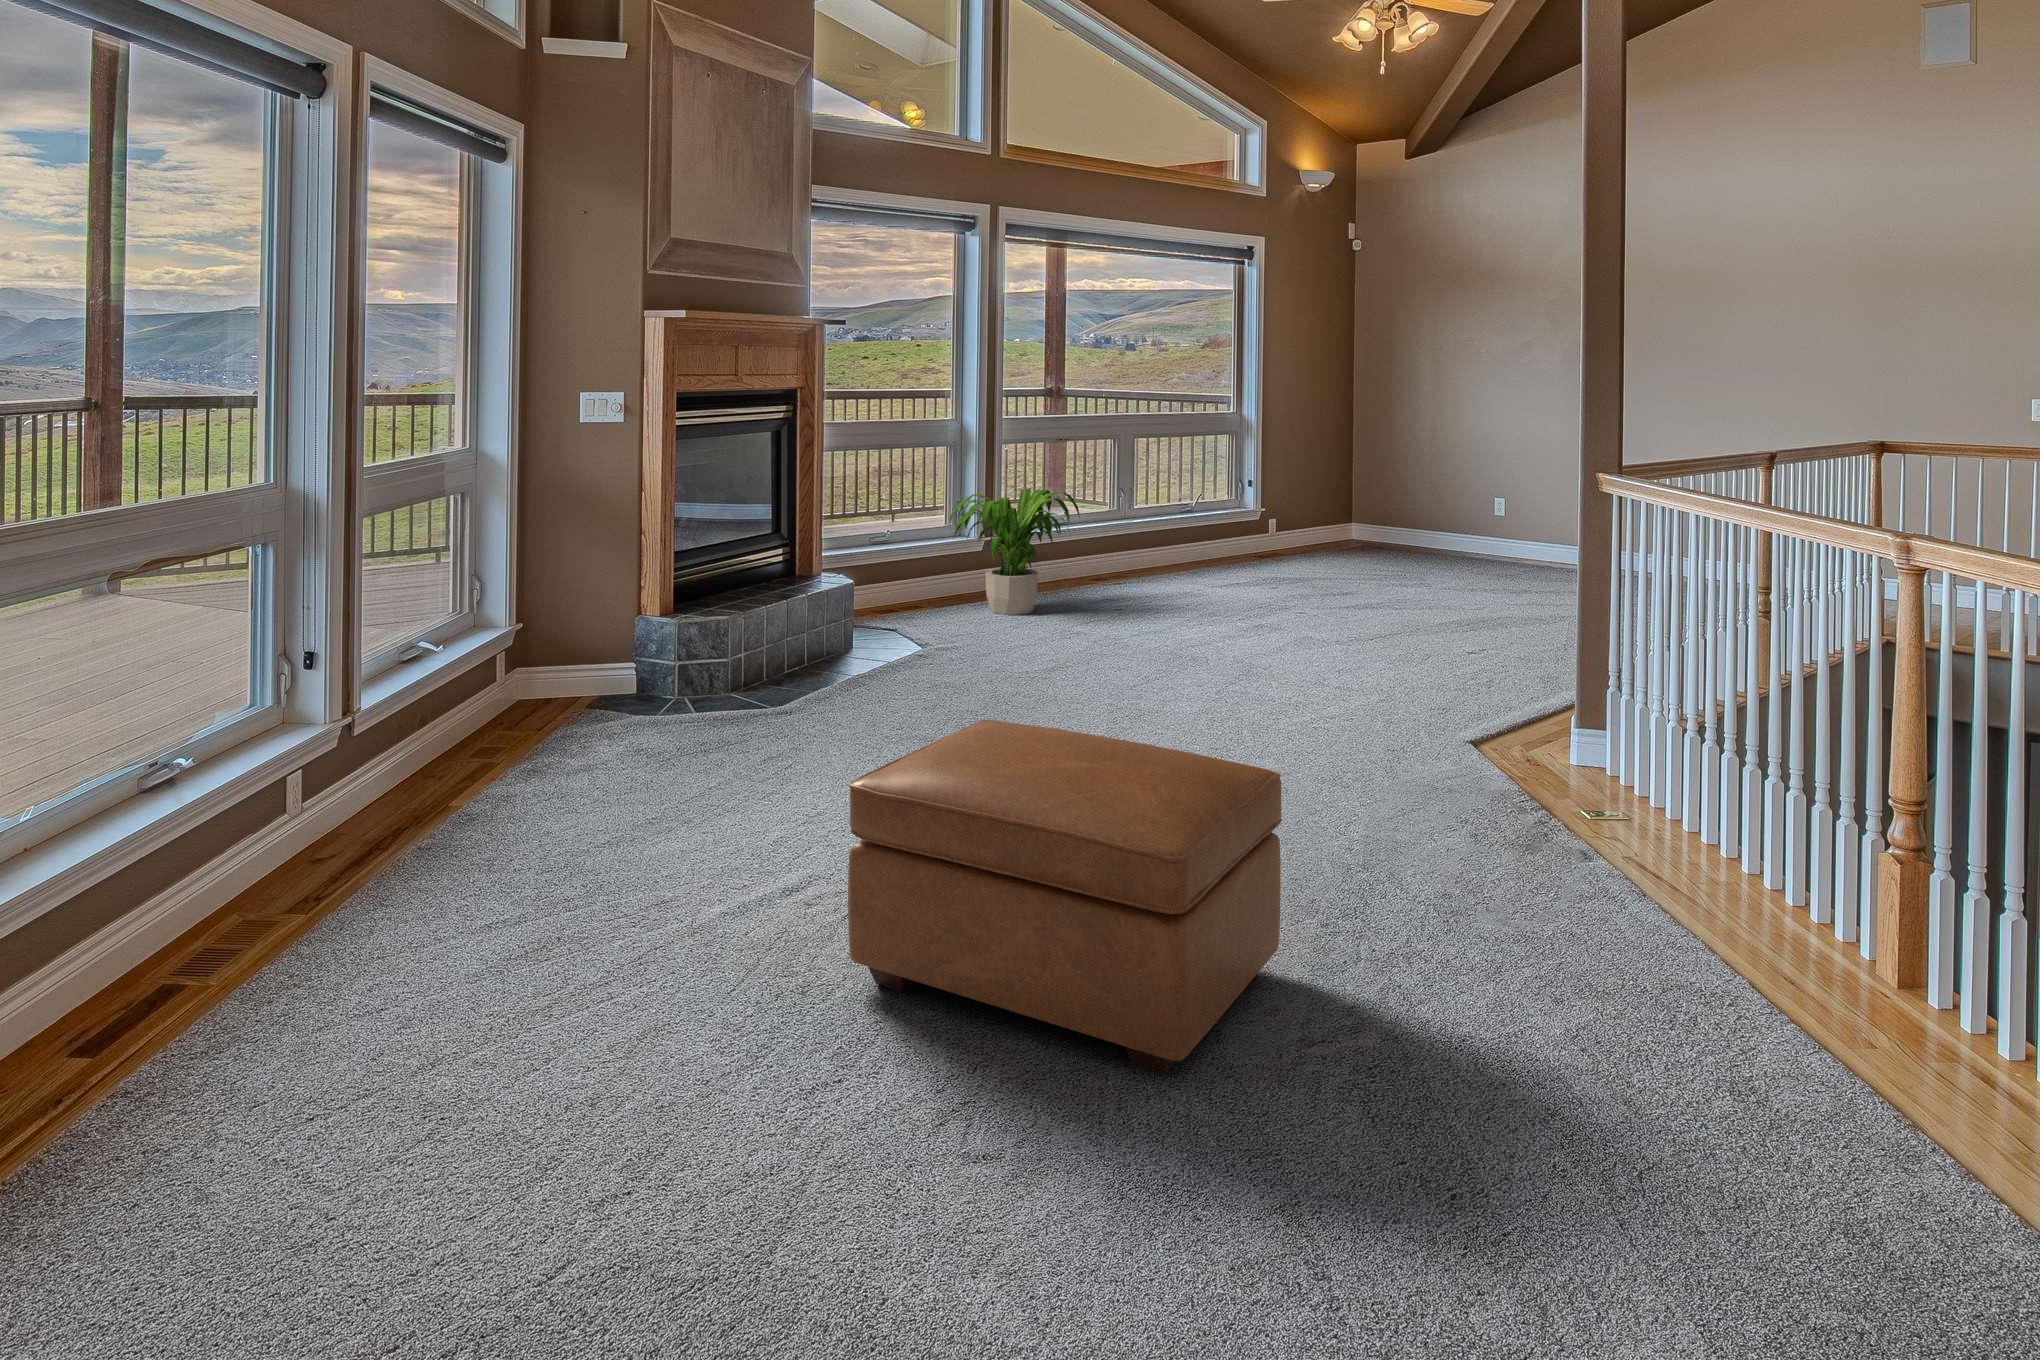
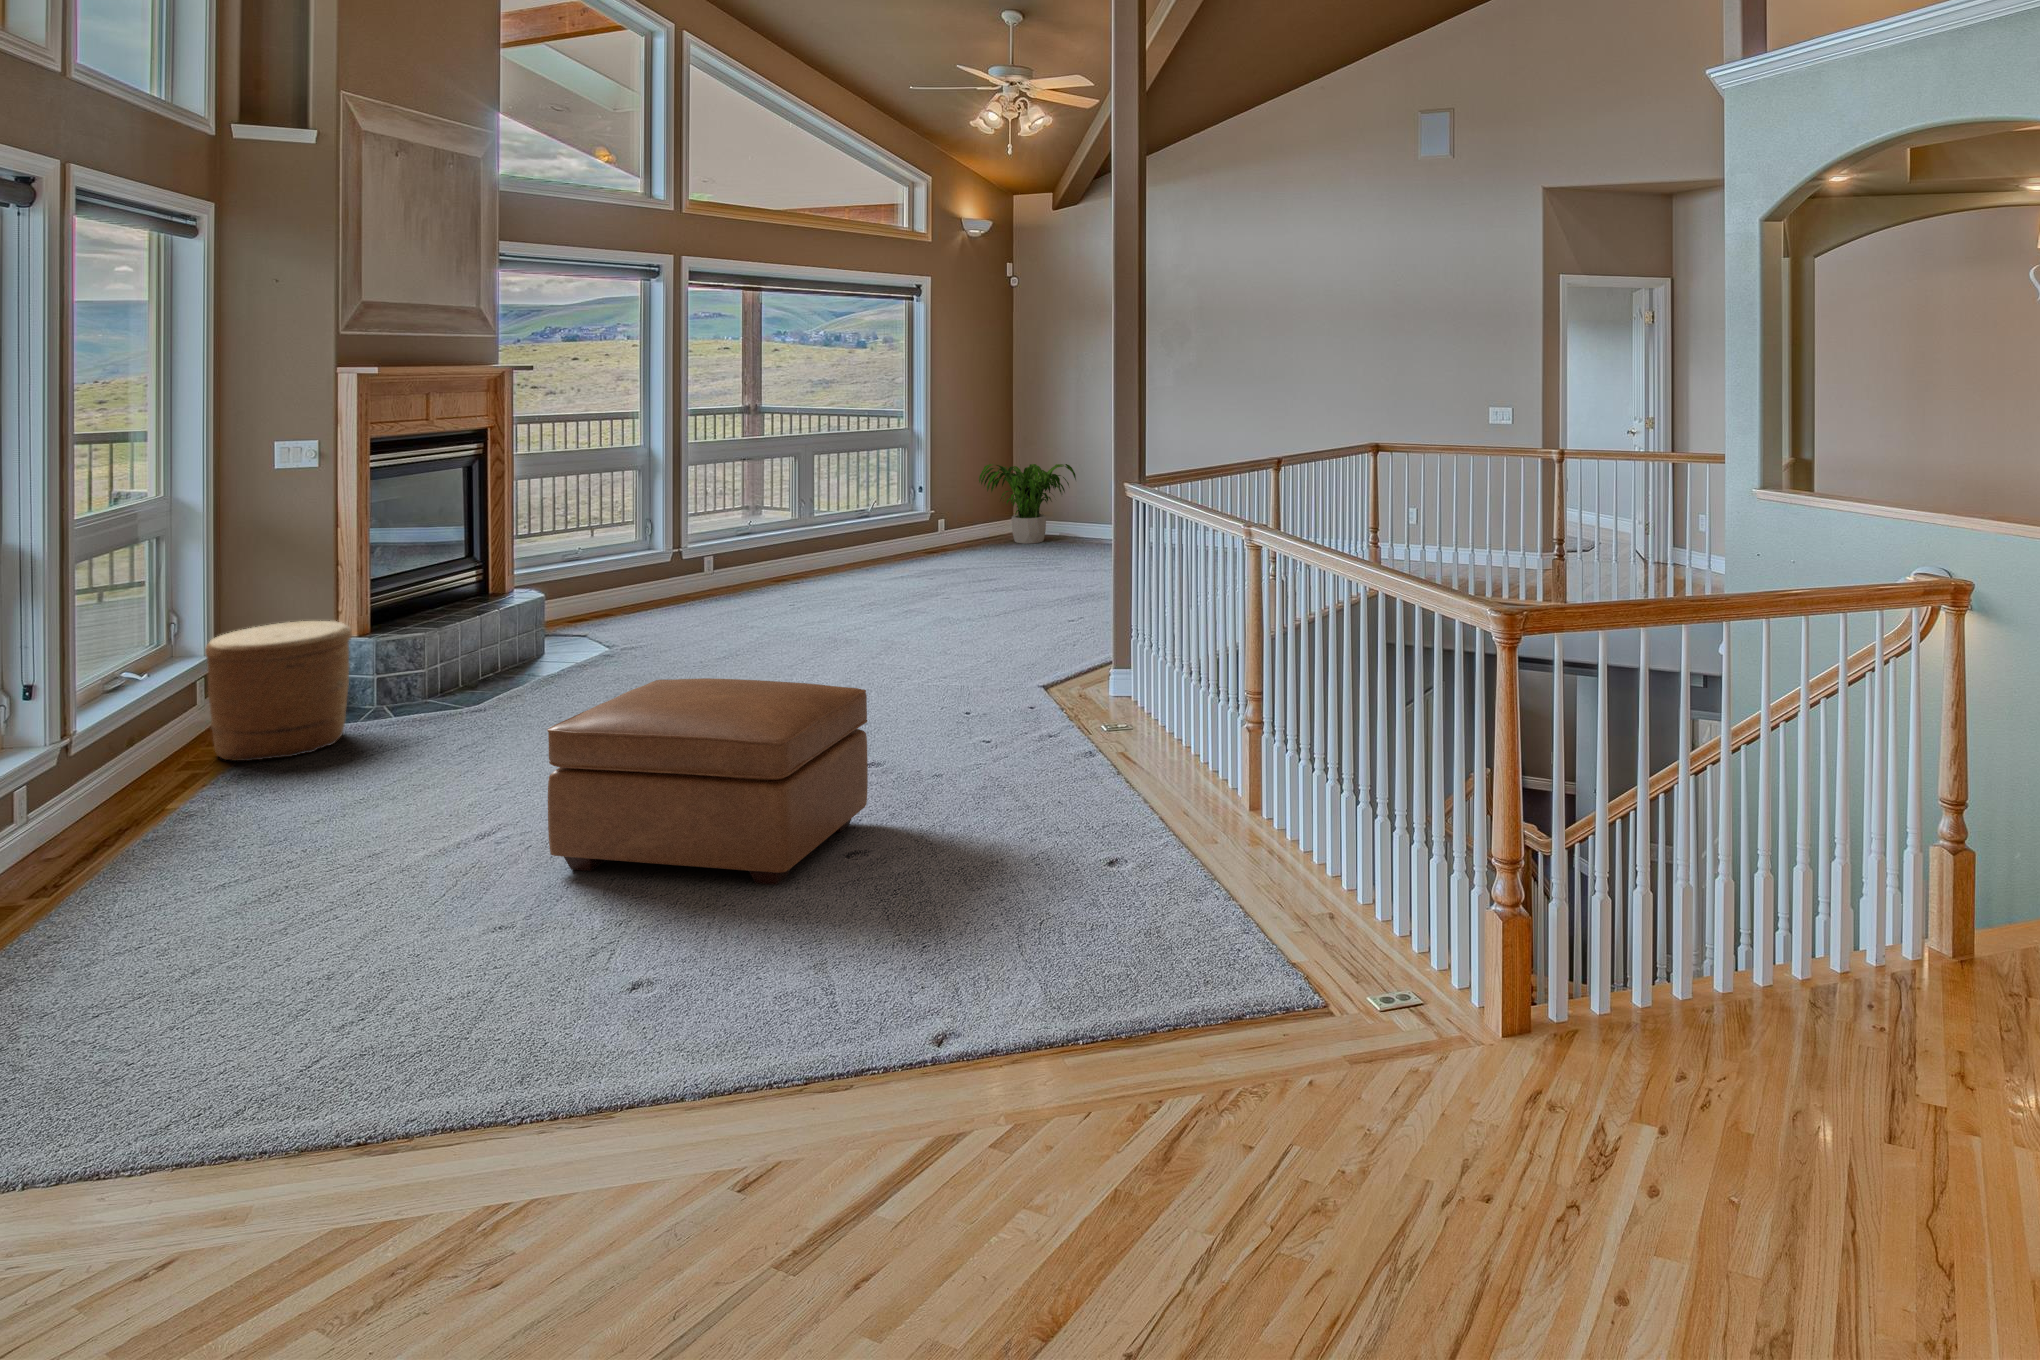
potted plant: present [949,488,1080,615] -> present [979,464,1076,544]
woven basket: none [506,595,649,751] -> present [205,621,352,761]

